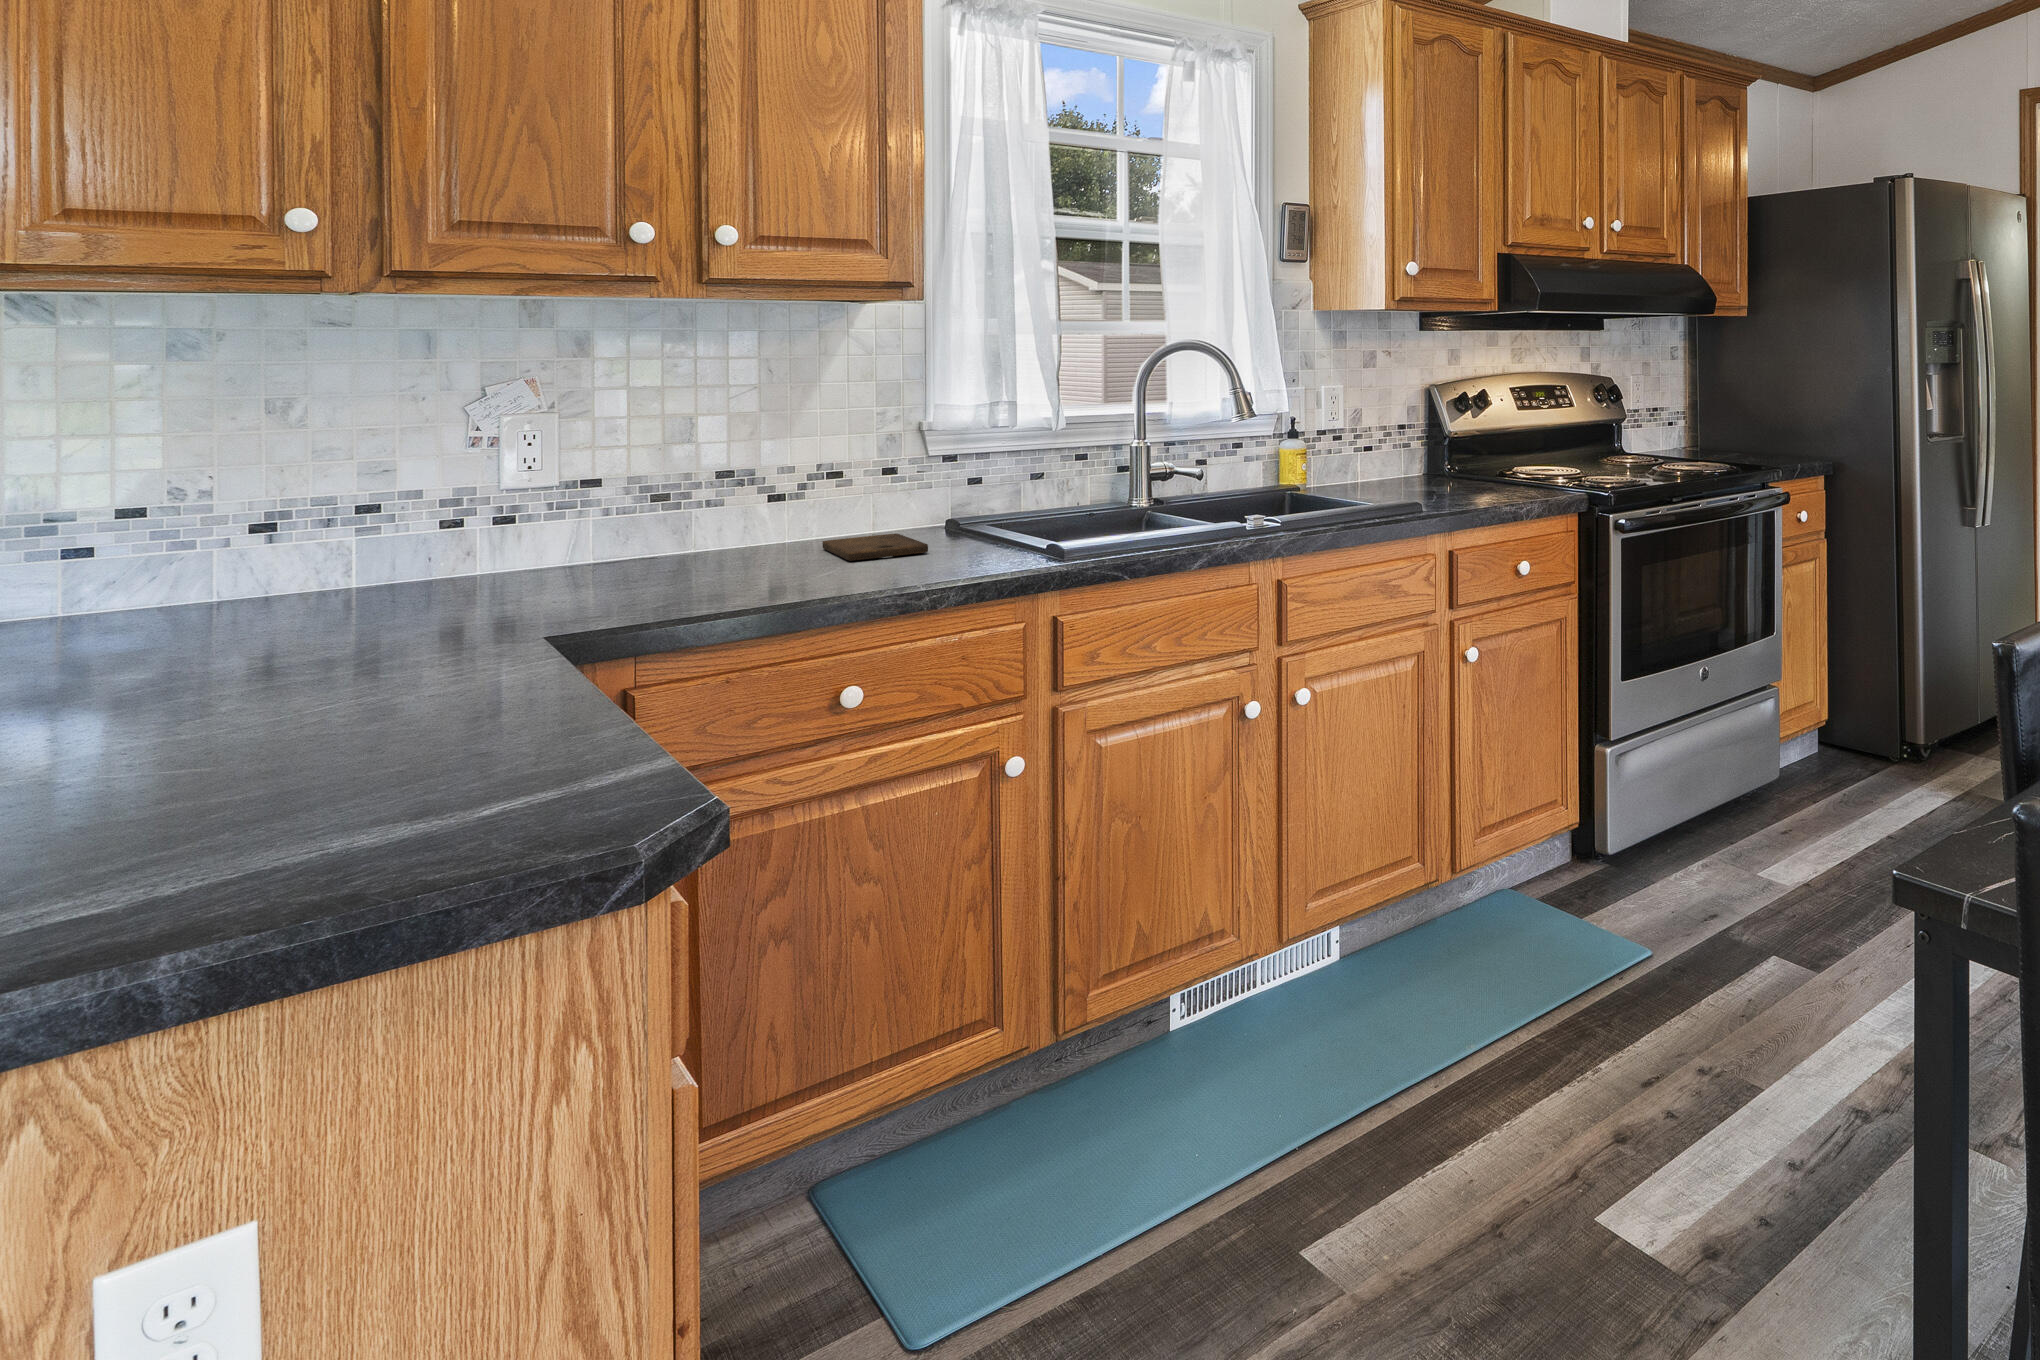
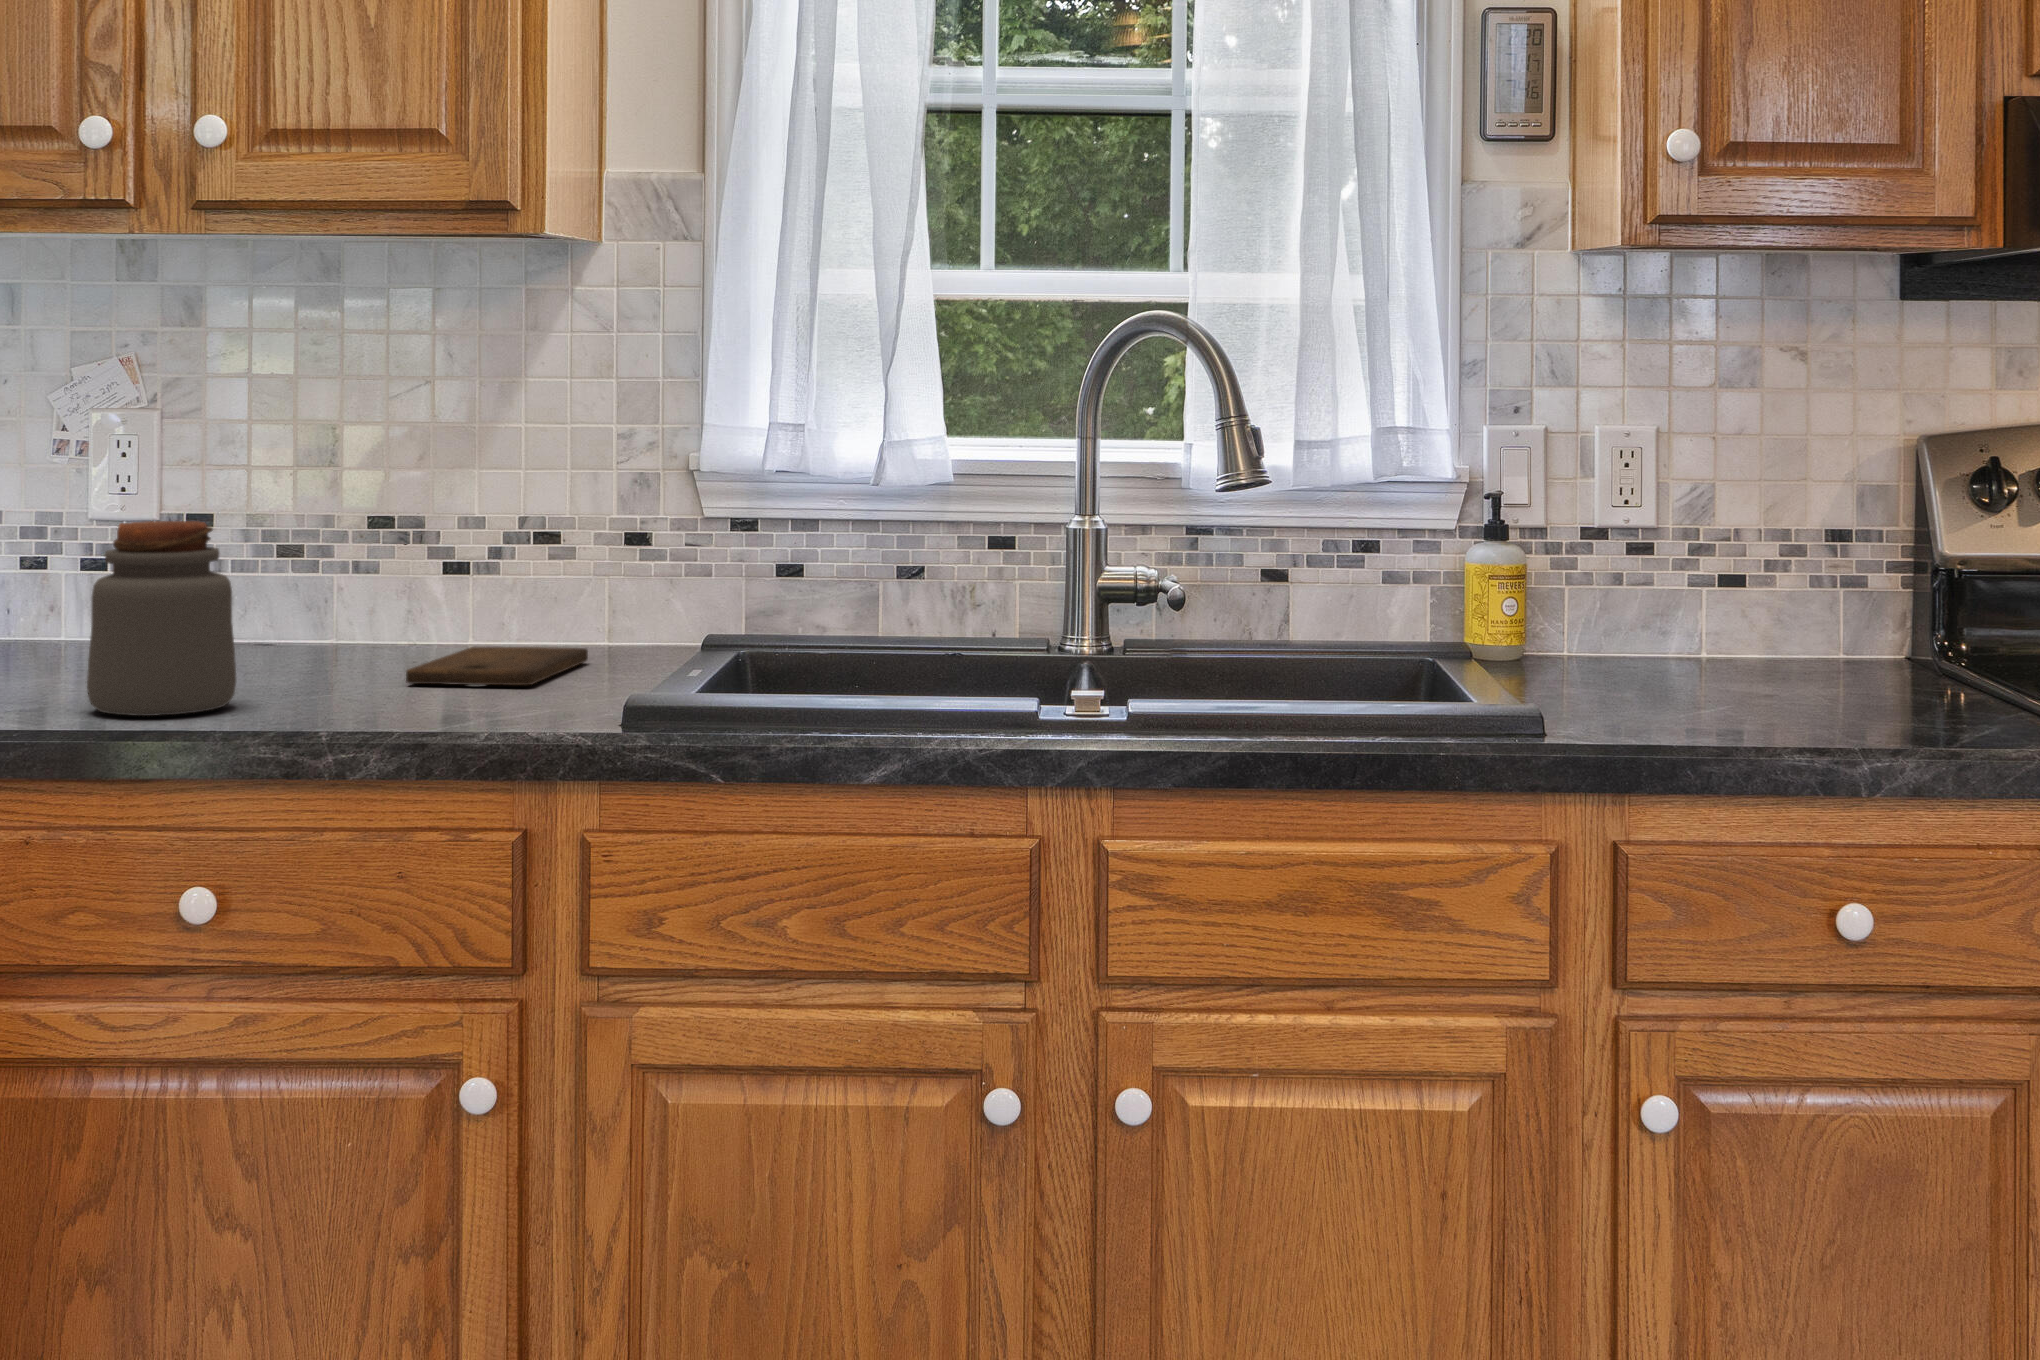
jar: none [709,473,809,596] -> present [87,521,236,716]

